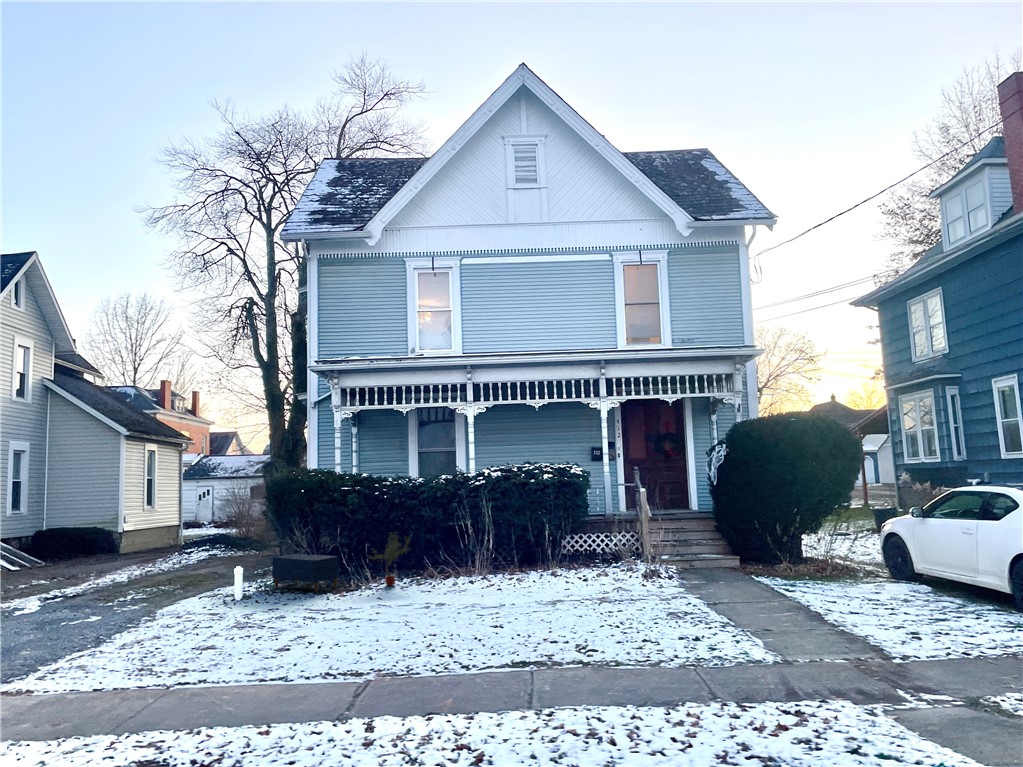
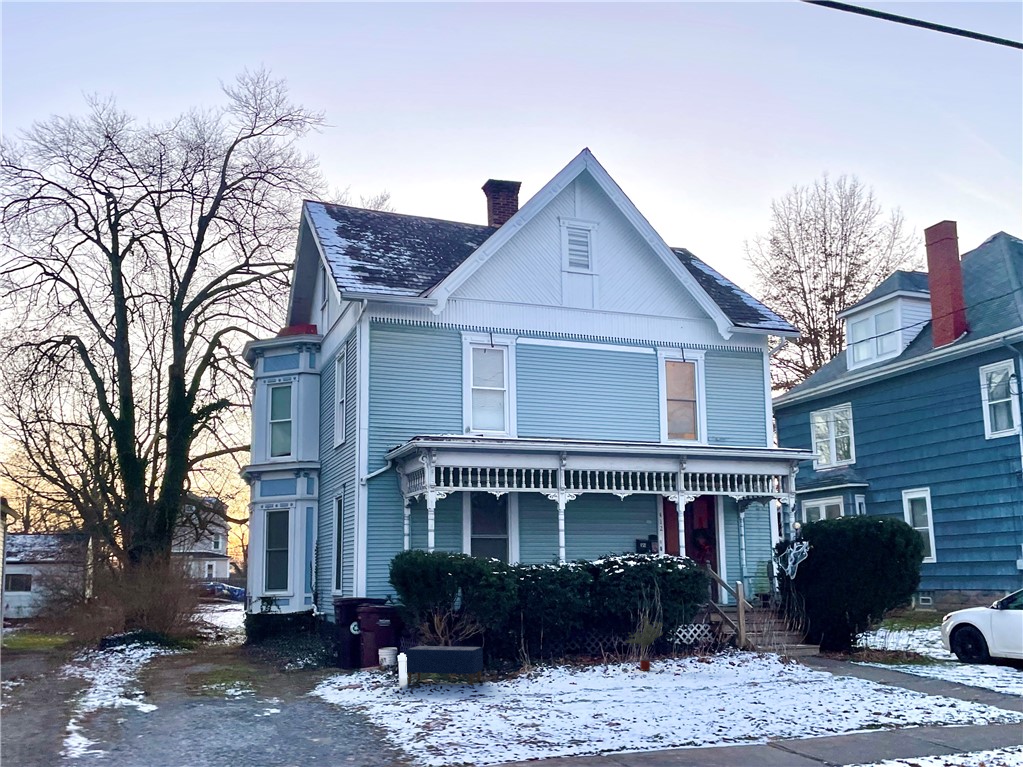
potted tree: present [369,532,410,586] -> present [626,616,663,671]

